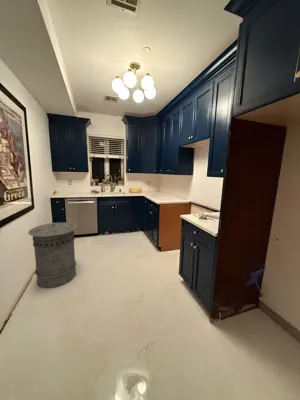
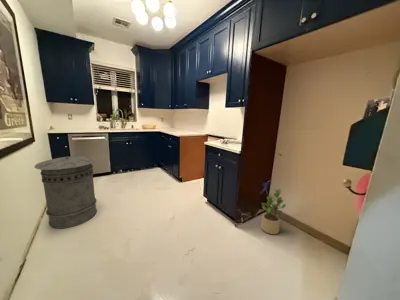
potted plant: none [240,283,276,342] -> present [261,189,286,234]

